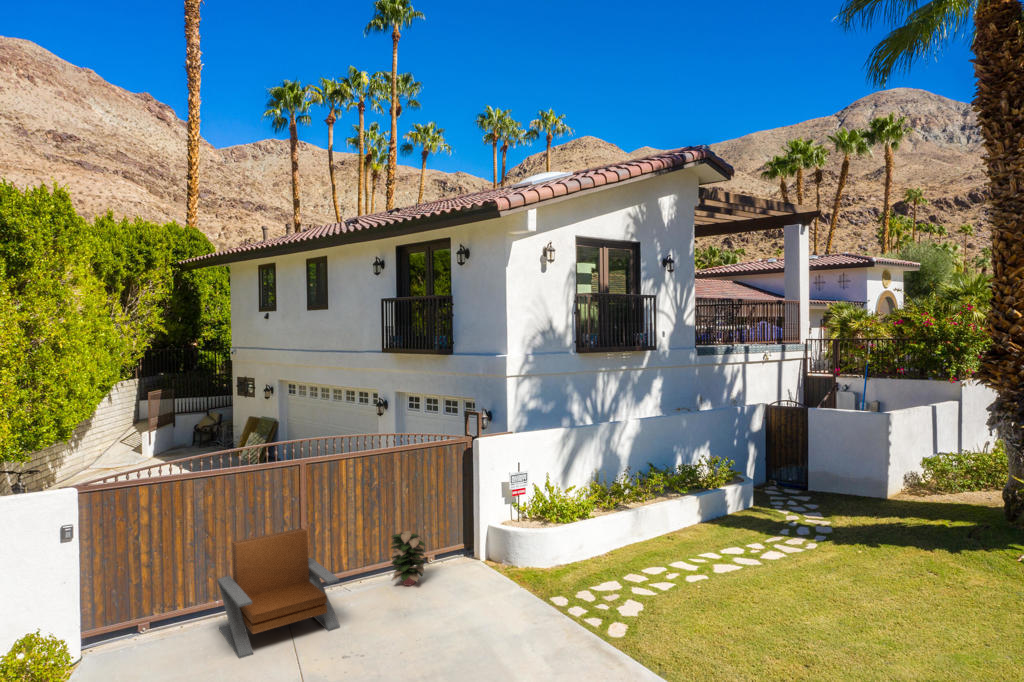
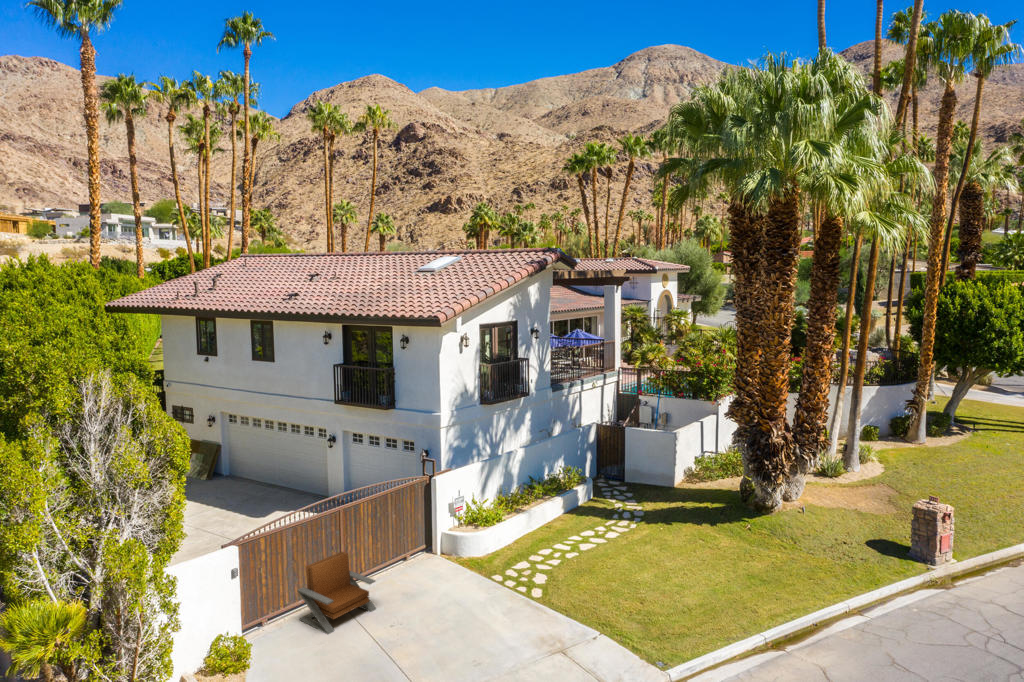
decorative plant: present [391,531,425,586] -> none [389,544,412,578]

